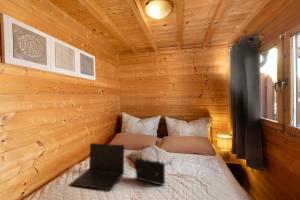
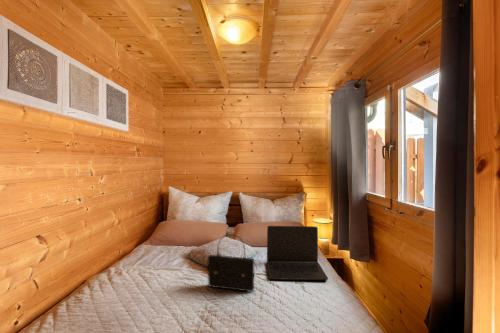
laptop: present [71,143,124,190] -> present [267,226,328,280]

